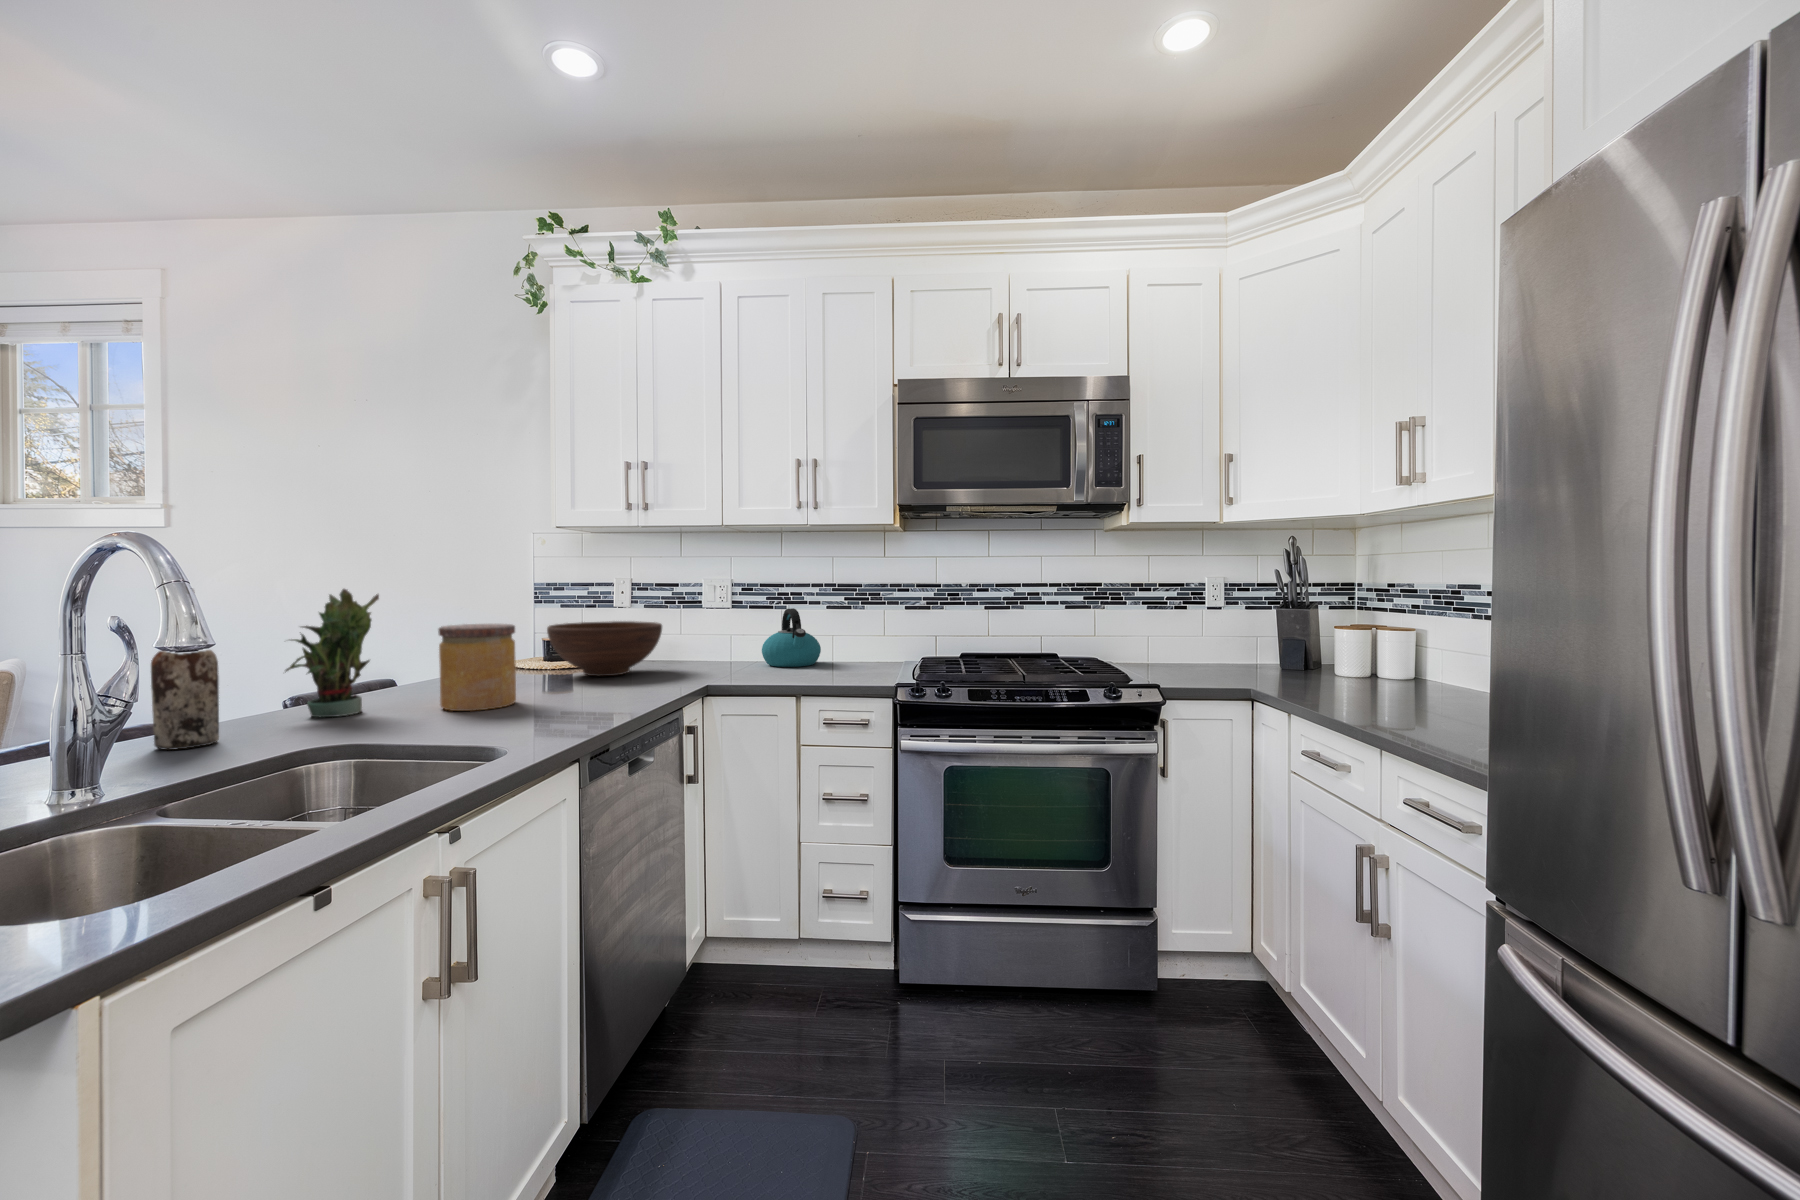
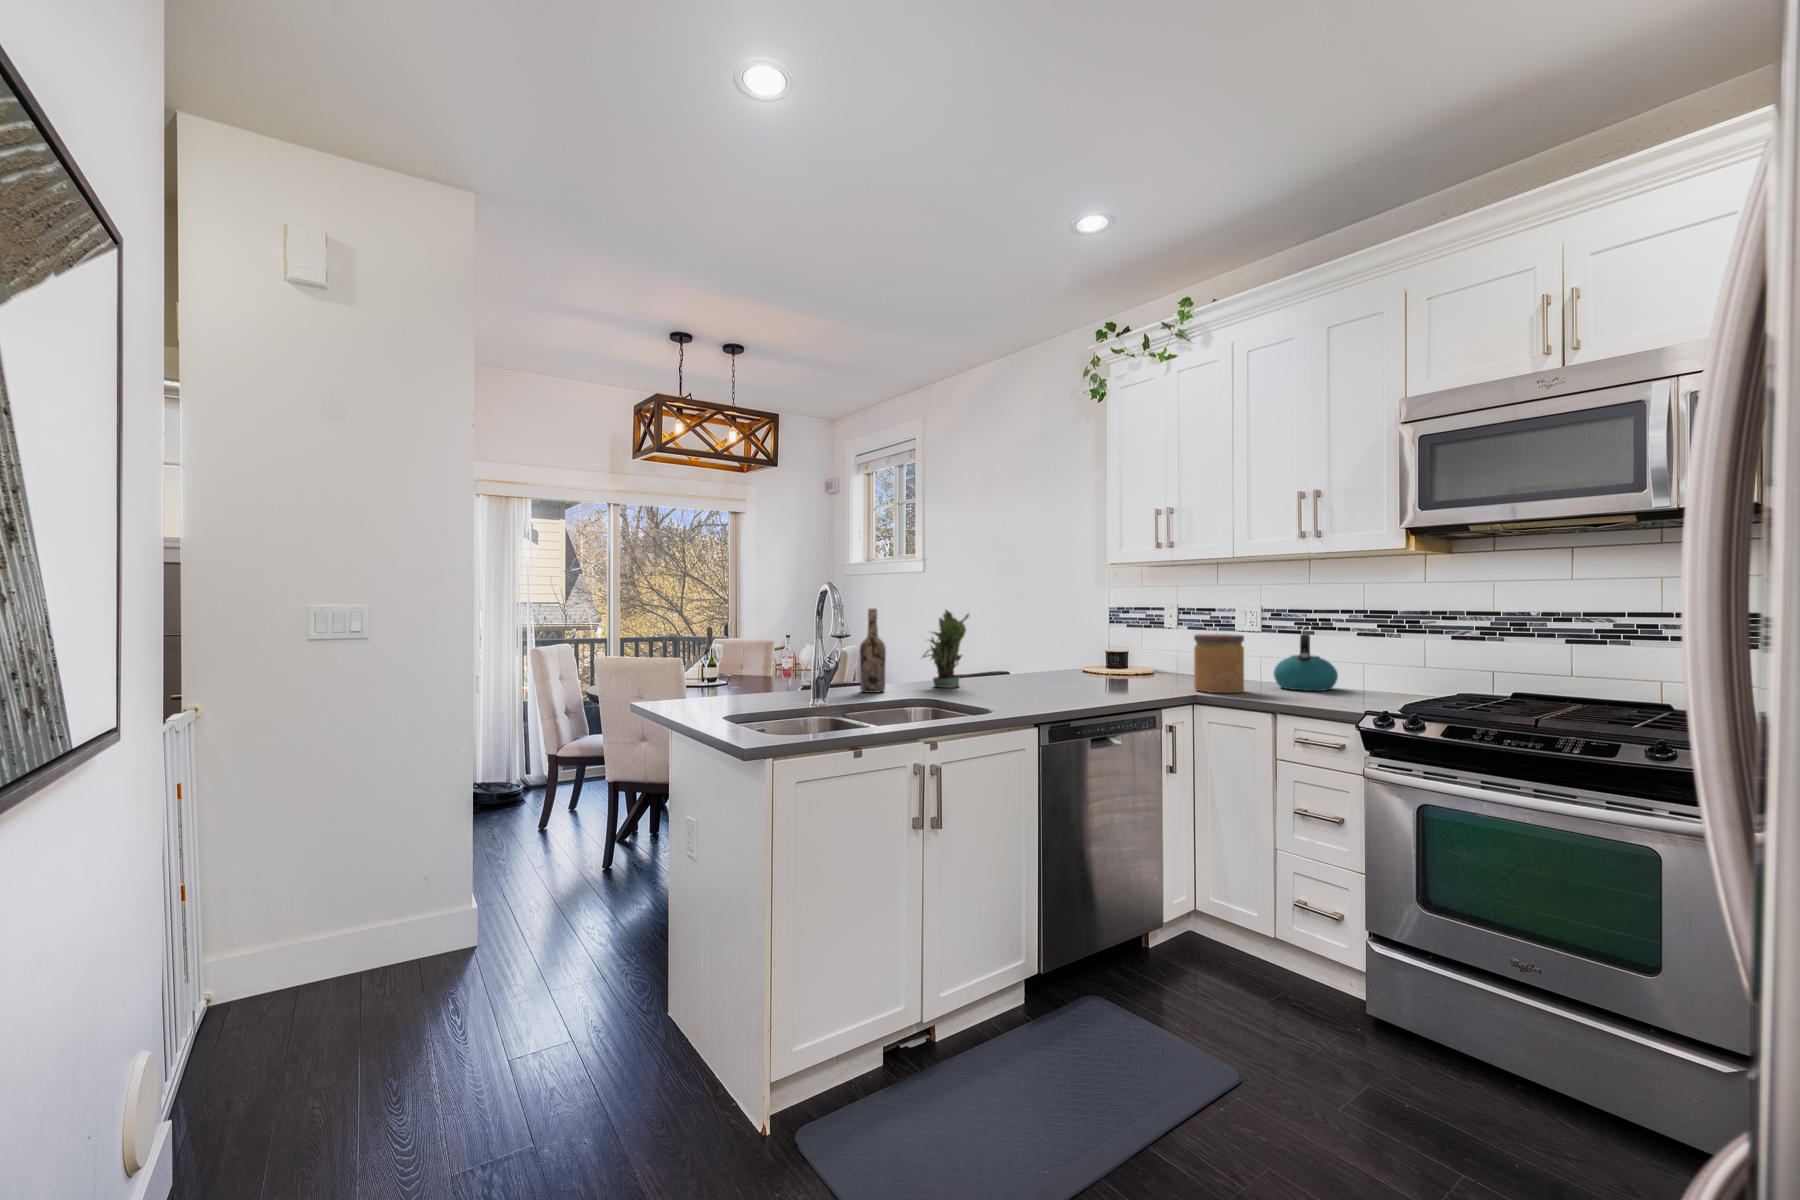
fruit bowl: present [547,621,662,676] -> none [1088,640,1179,683]
jar: present [438,624,516,711] -> present [1194,634,1244,693]

